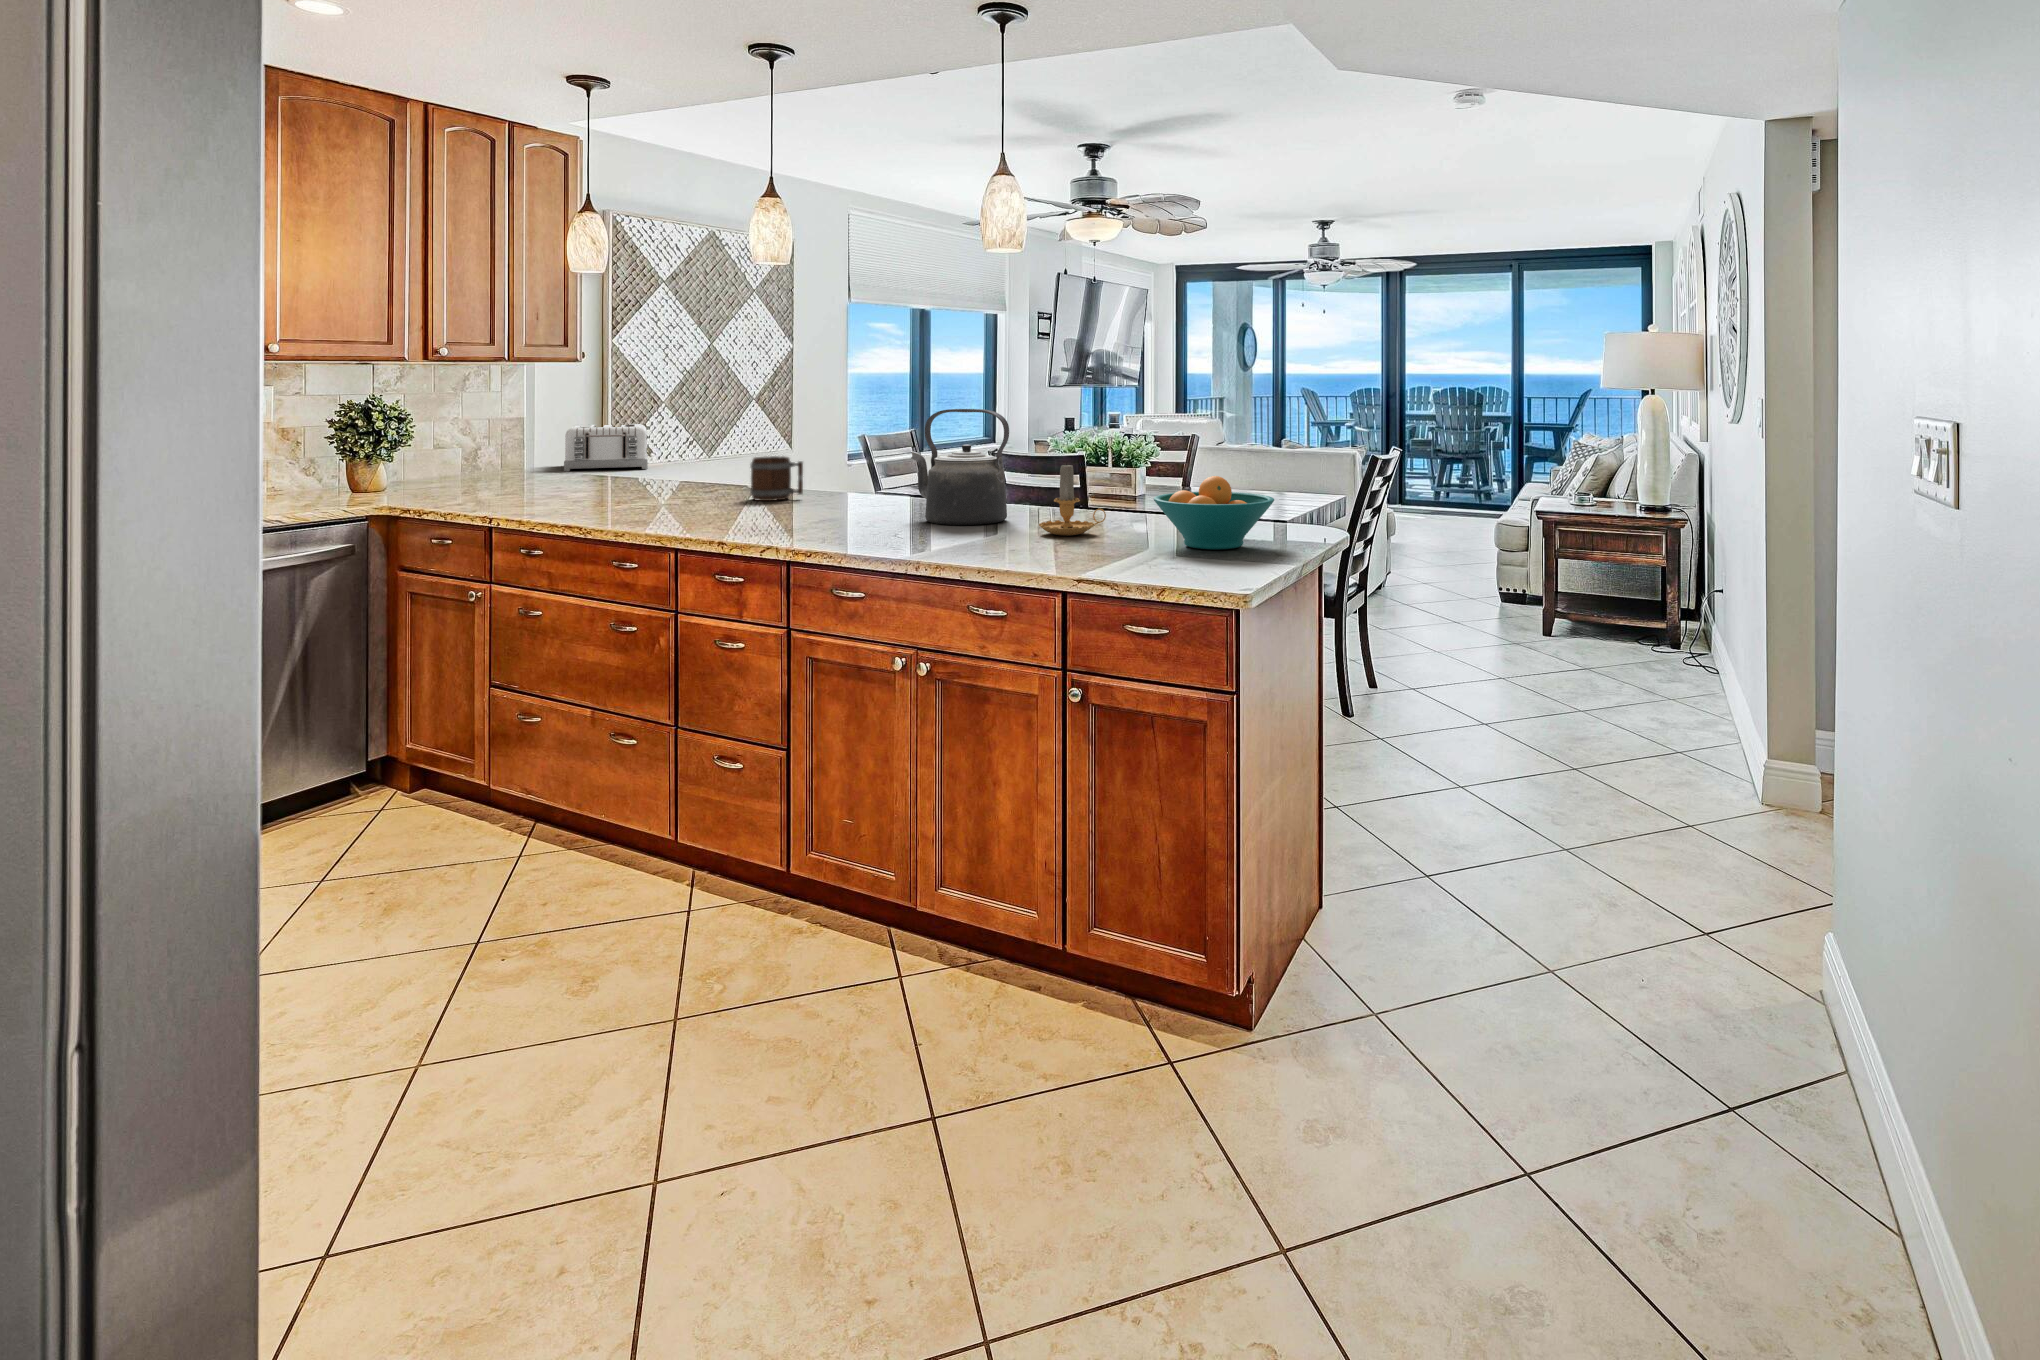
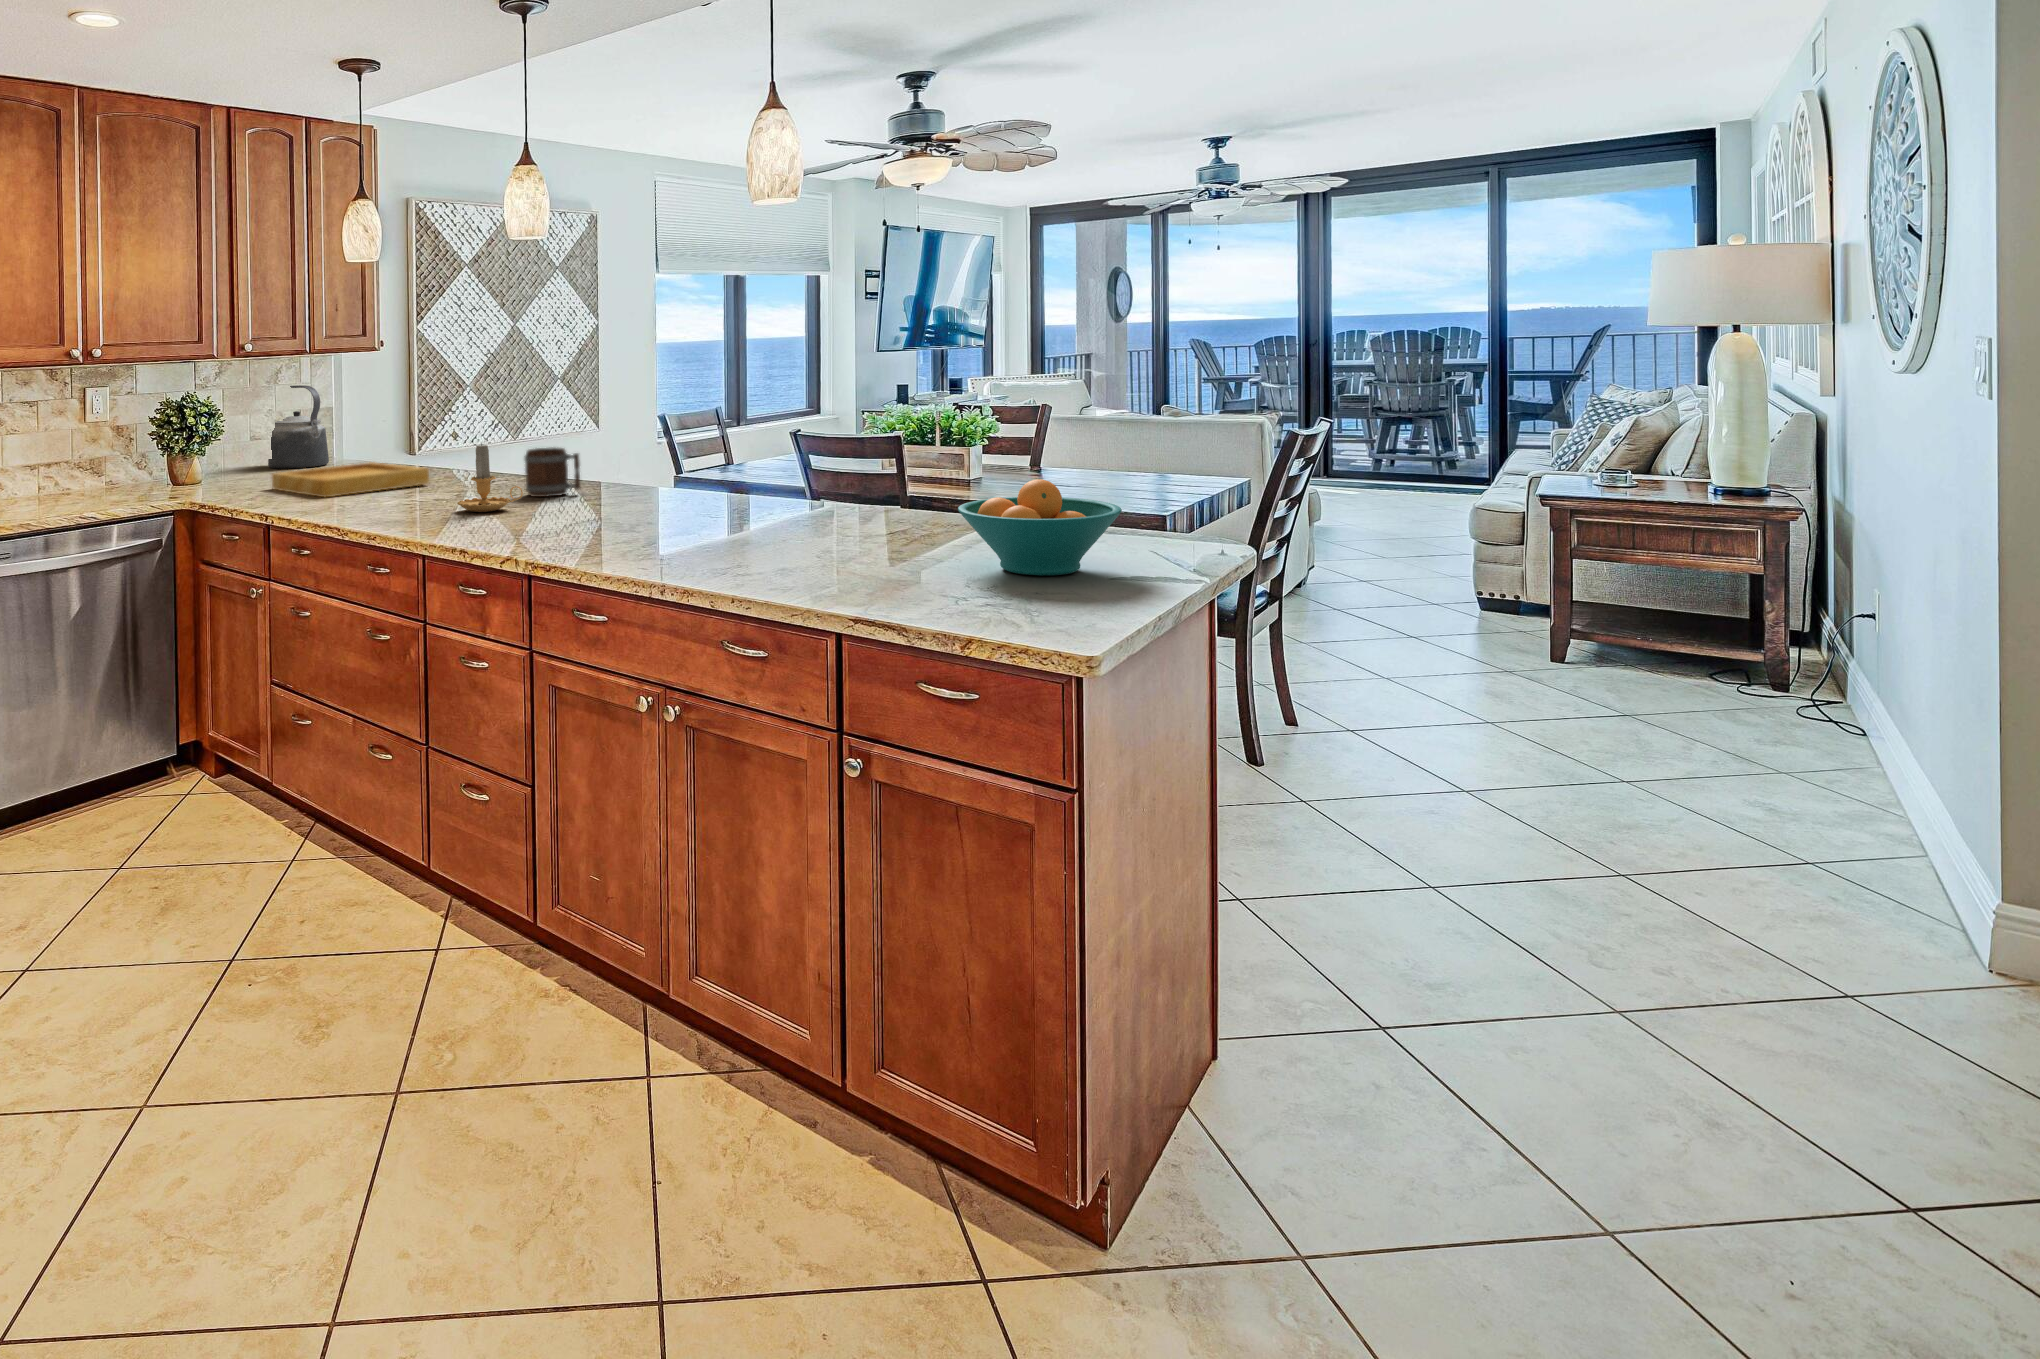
kettle: present [911,409,1009,525] -> present [268,385,329,469]
toaster: present [564,424,648,471] -> none [371,409,455,460]
candle: present [1039,464,1106,536] -> present [458,444,523,512]
tray: none [478,470,646,501] -> present [272,462,429,497]

